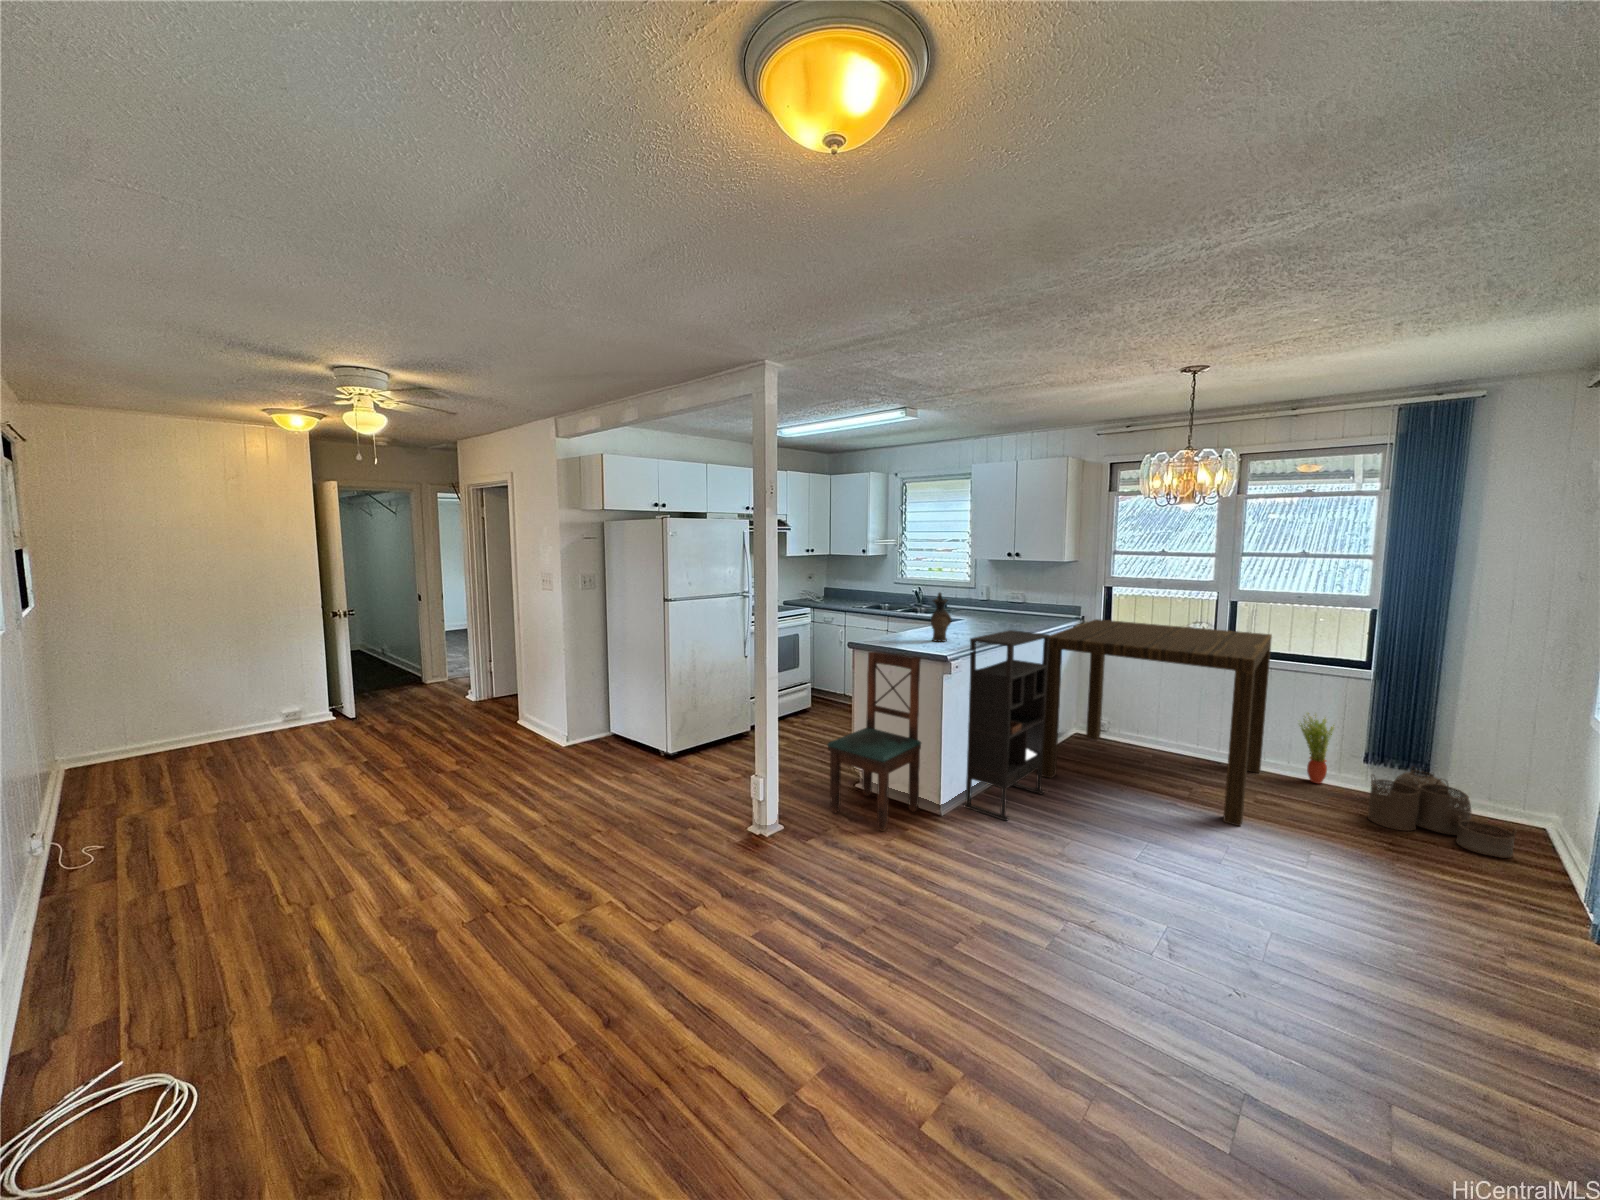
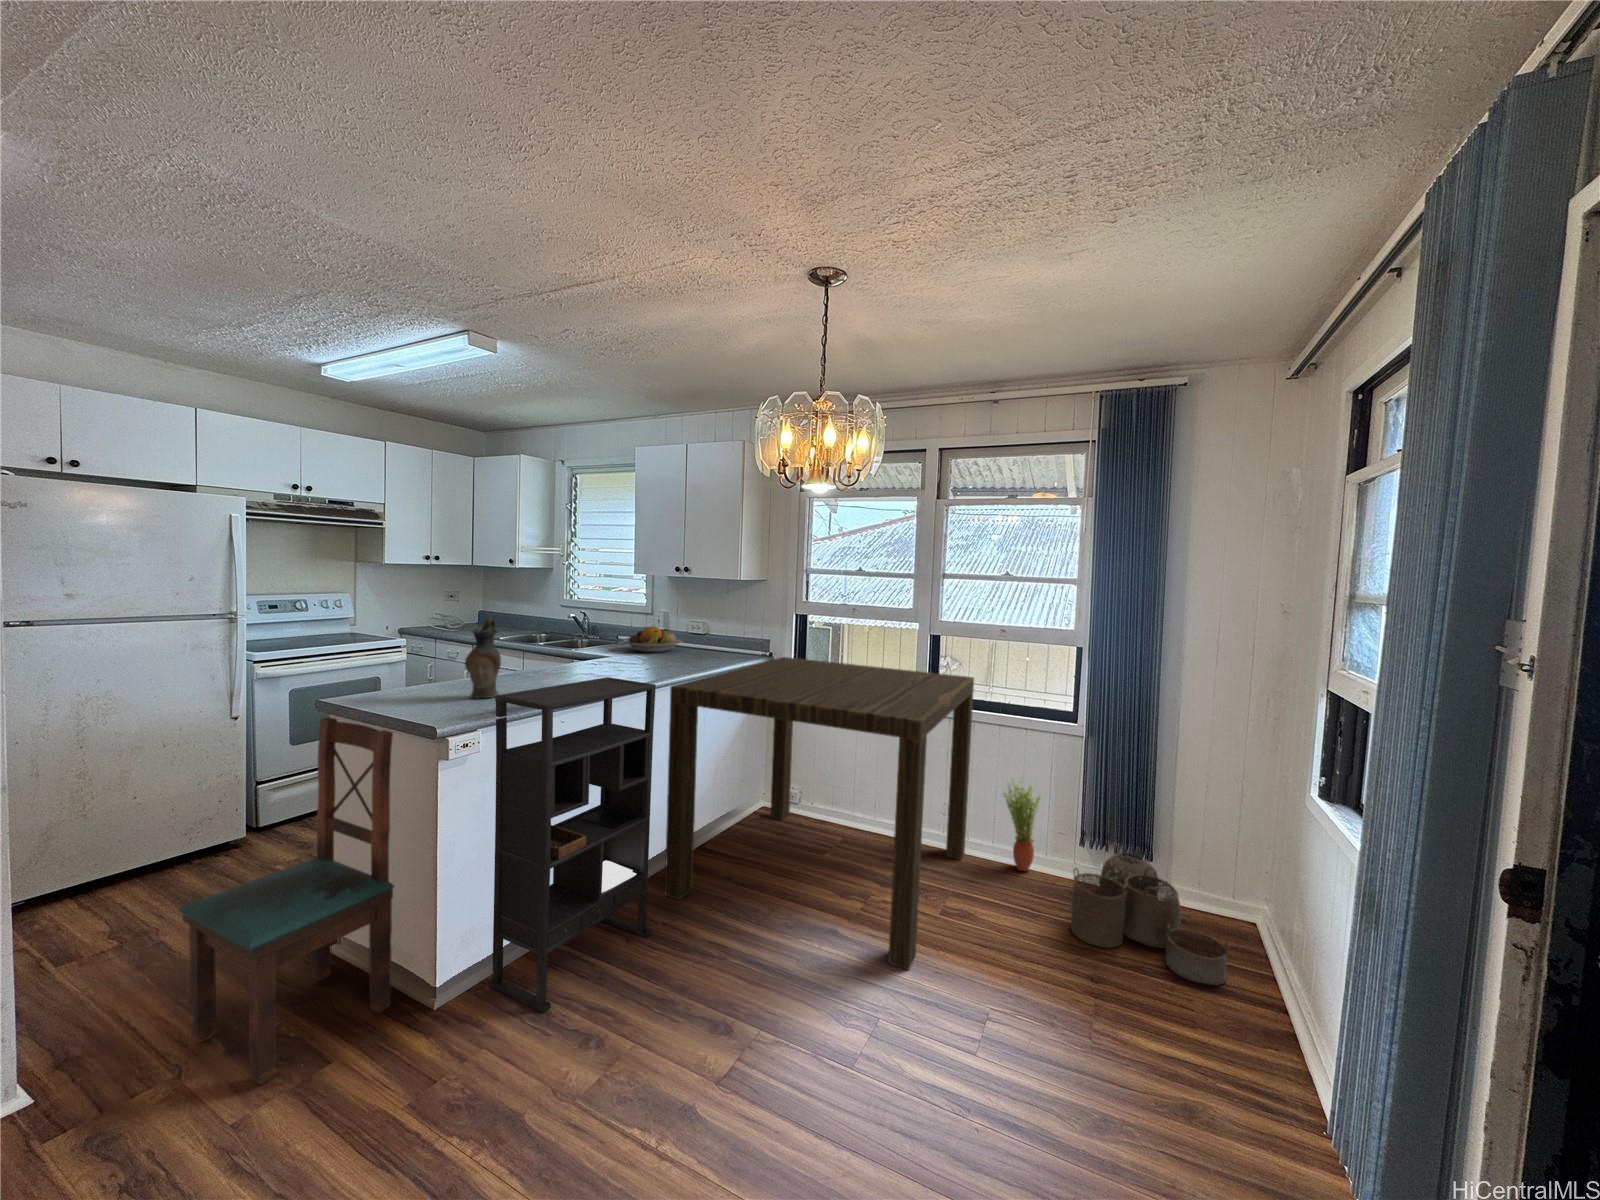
fruit bowl: none [968,597,1012,616] -> present [623,626,683,652]

